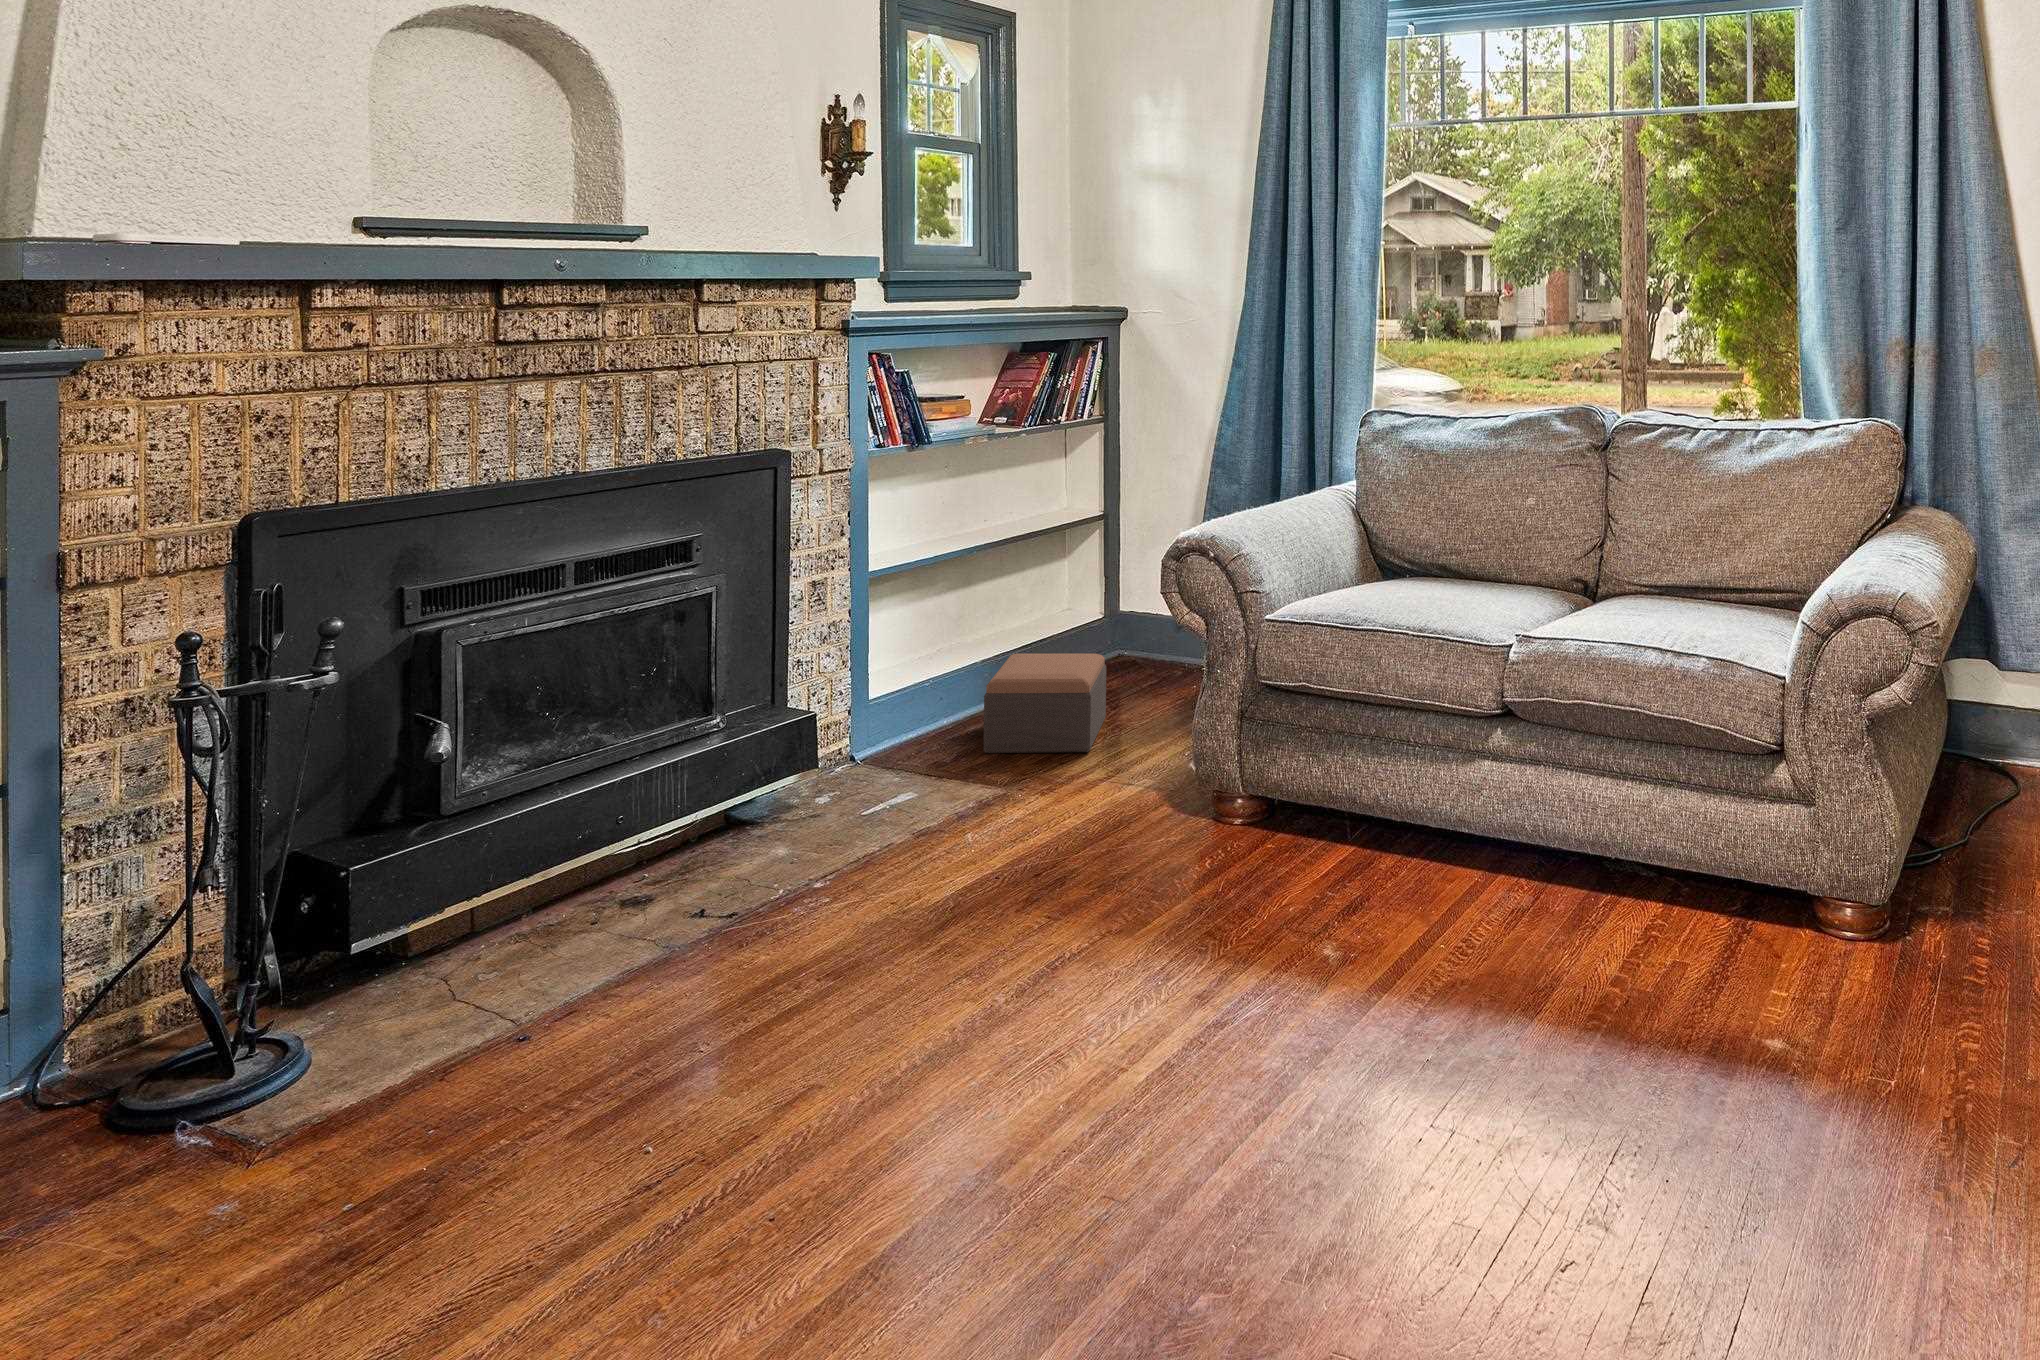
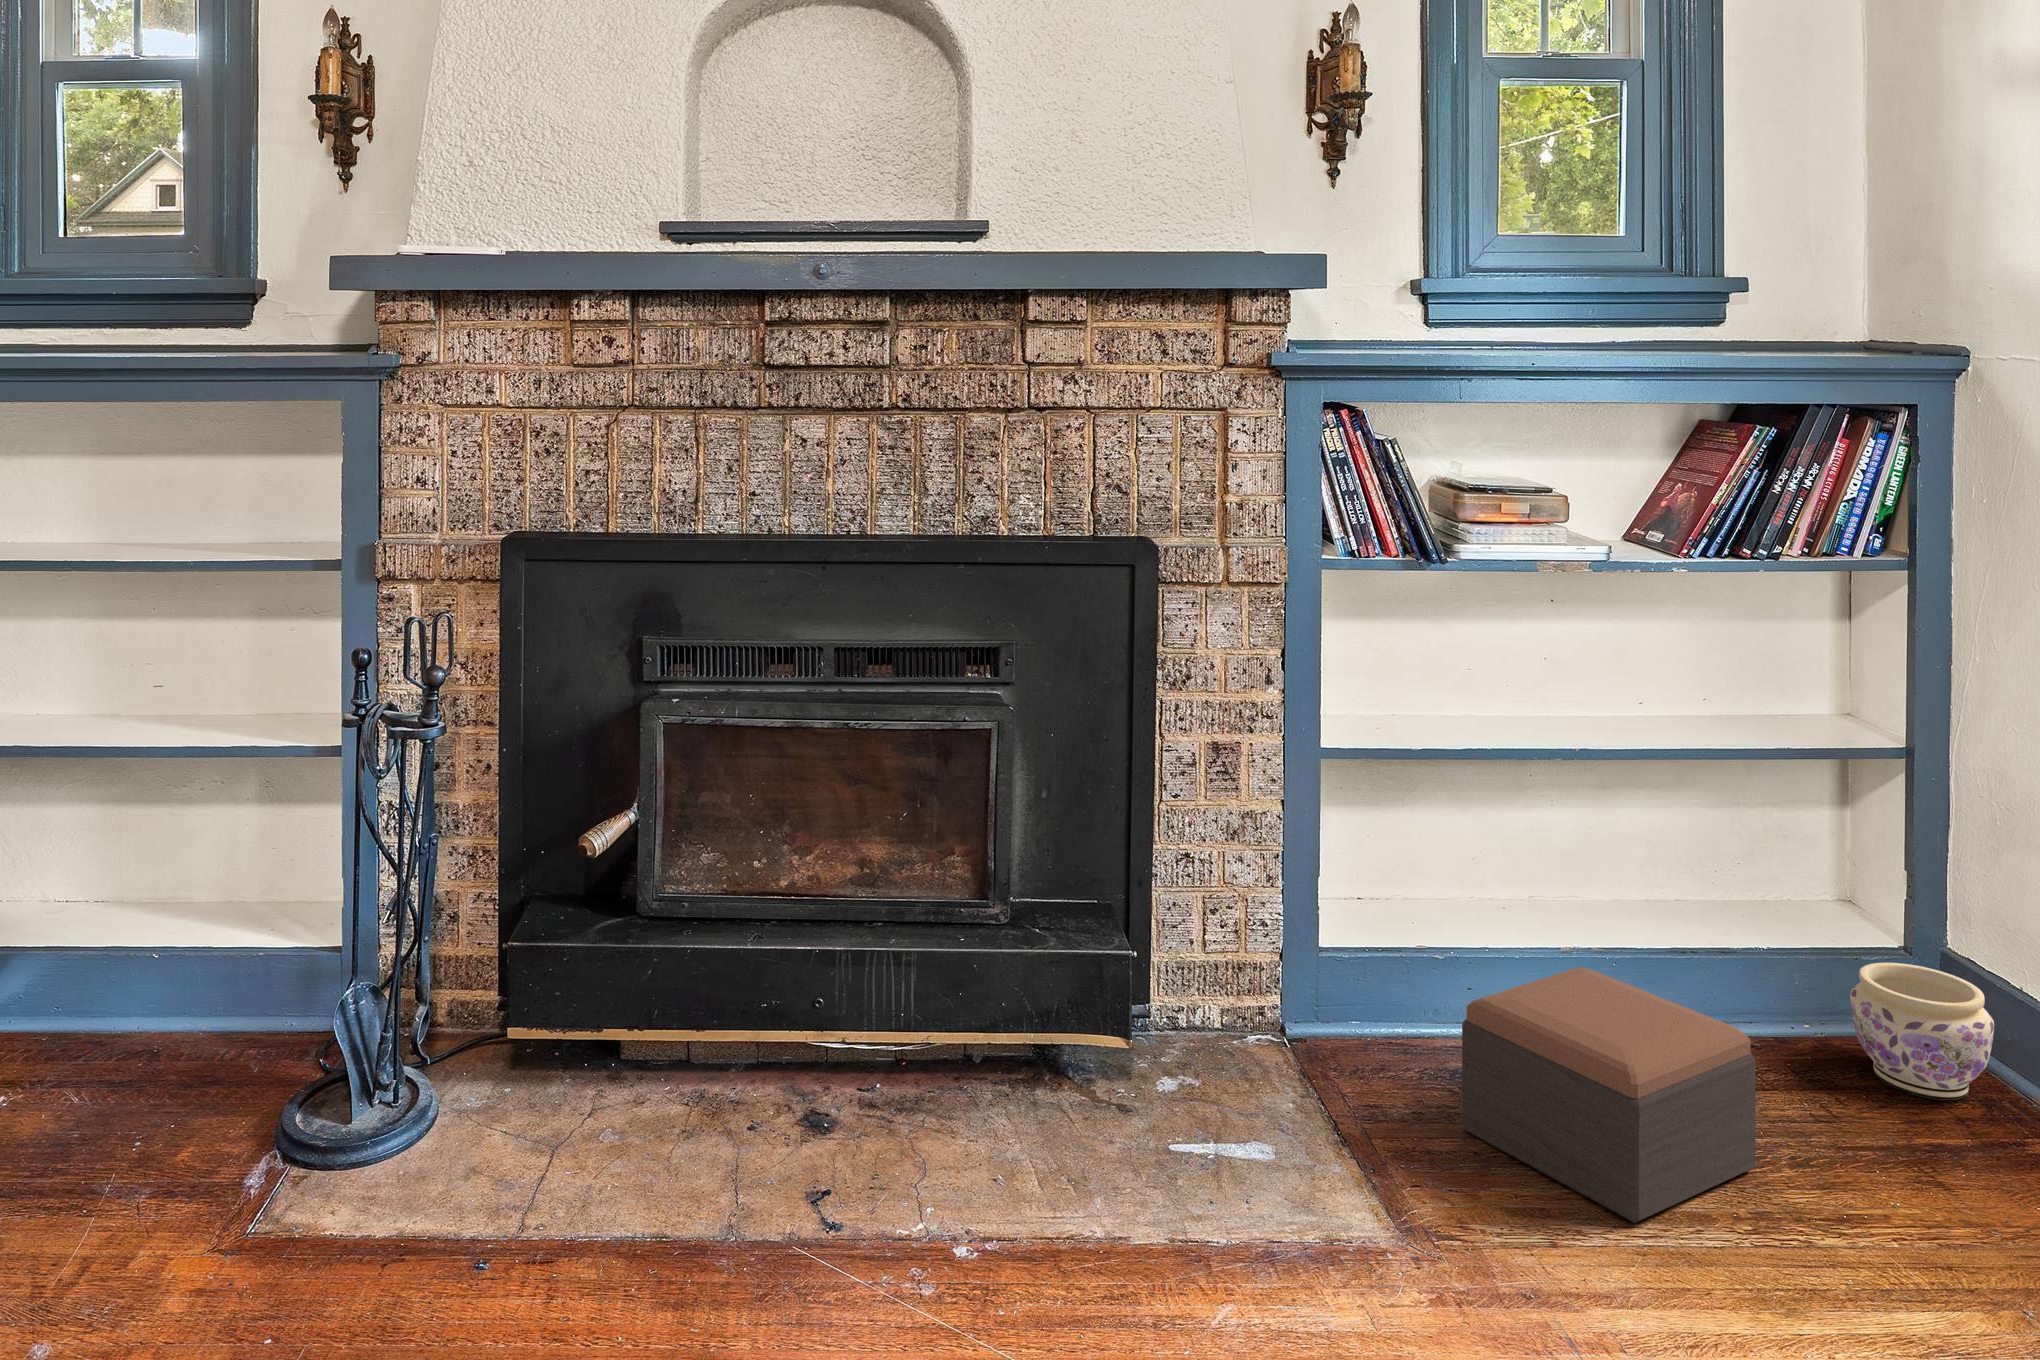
planter: none [1093,616,1152,674] -> present [1850,963,1994,1100]

